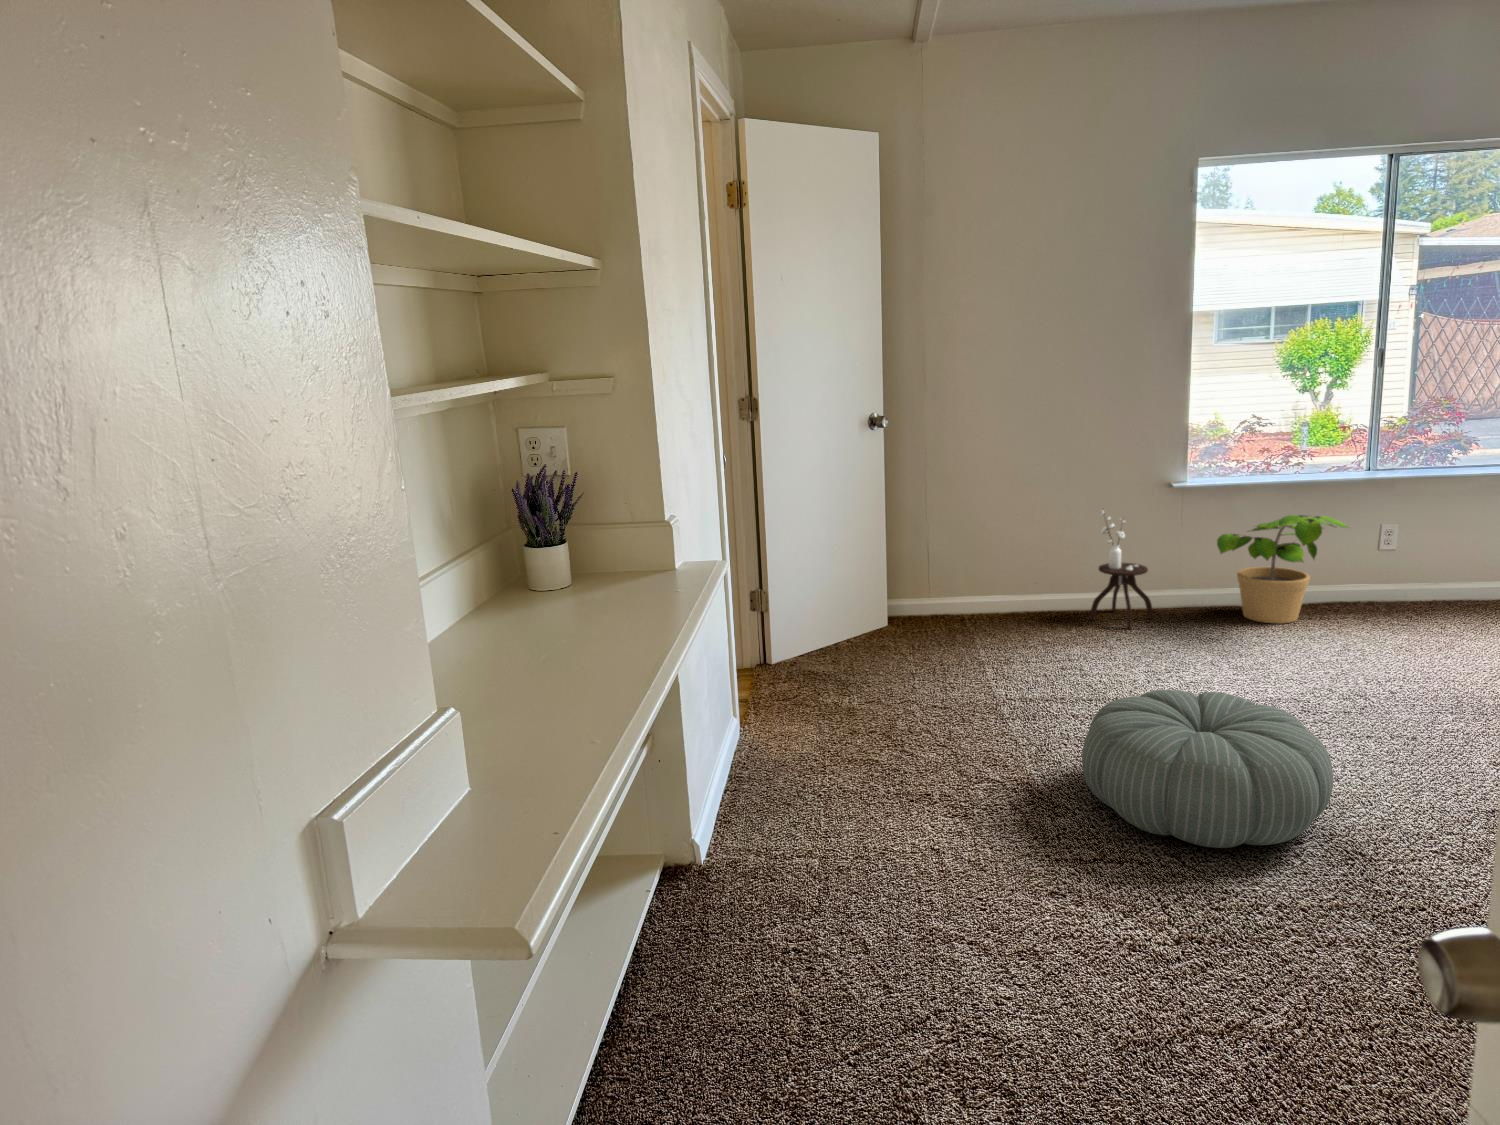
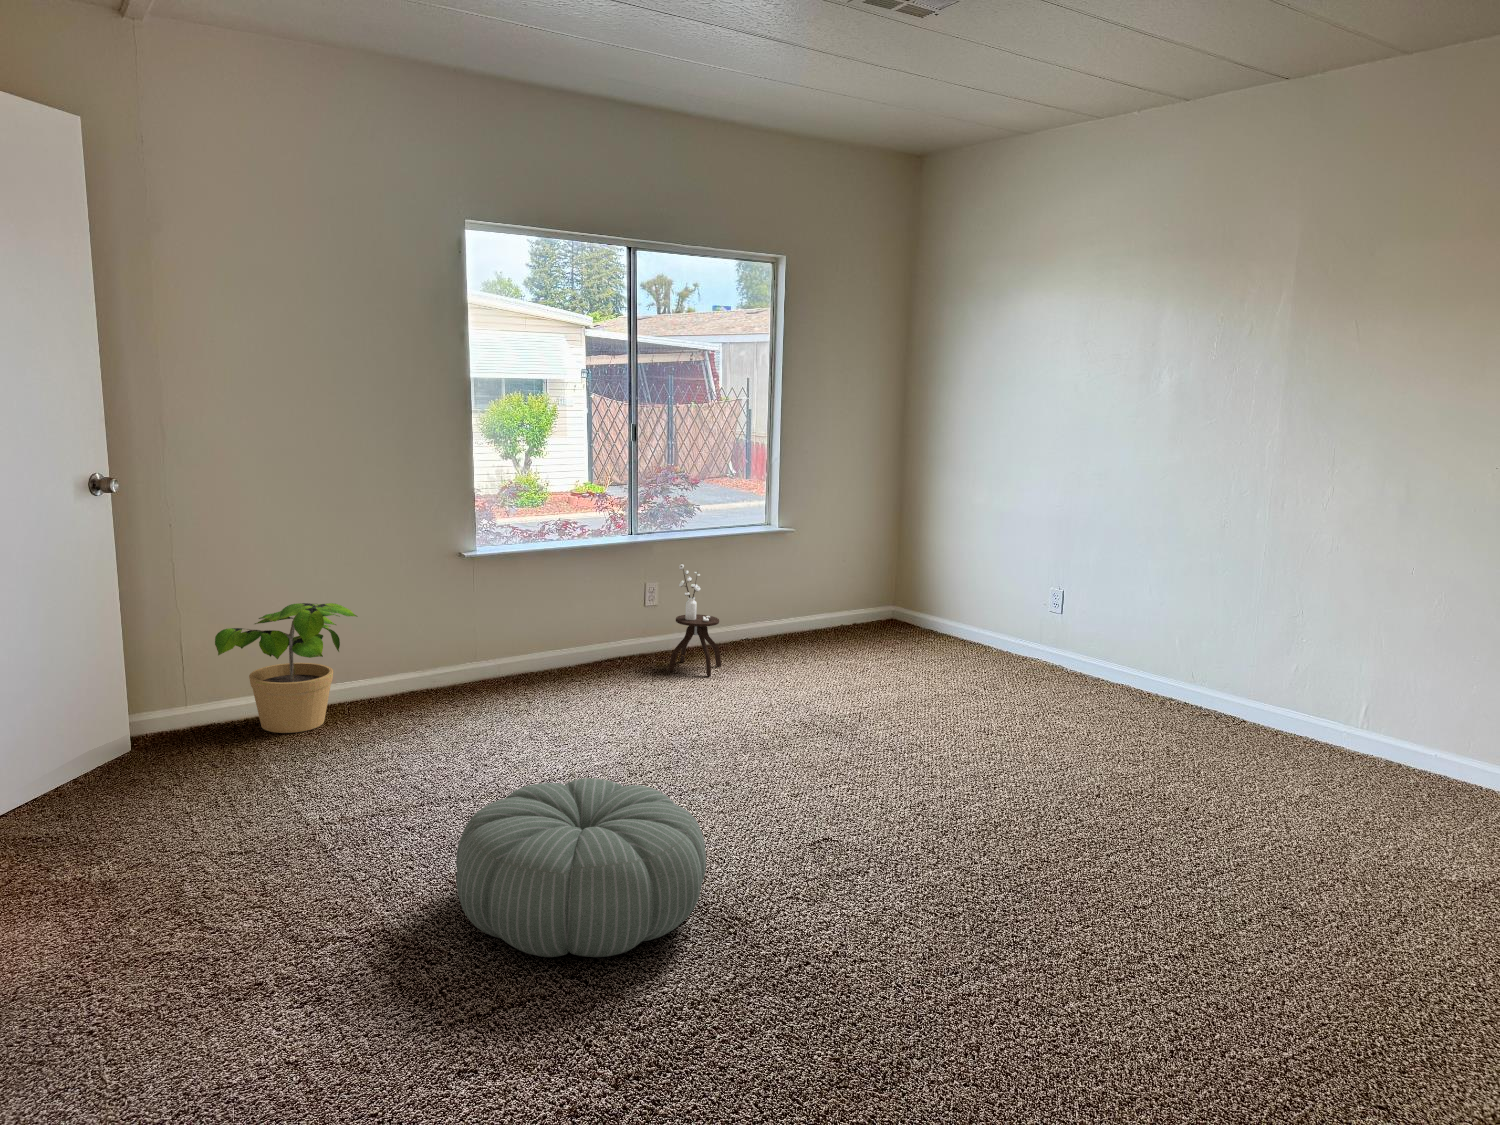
side table: present [1089,510,1153,629] -> present [669,564,721,676]
potted plant: present [1217,515,1348,624] -> present [215,603,357,733]

